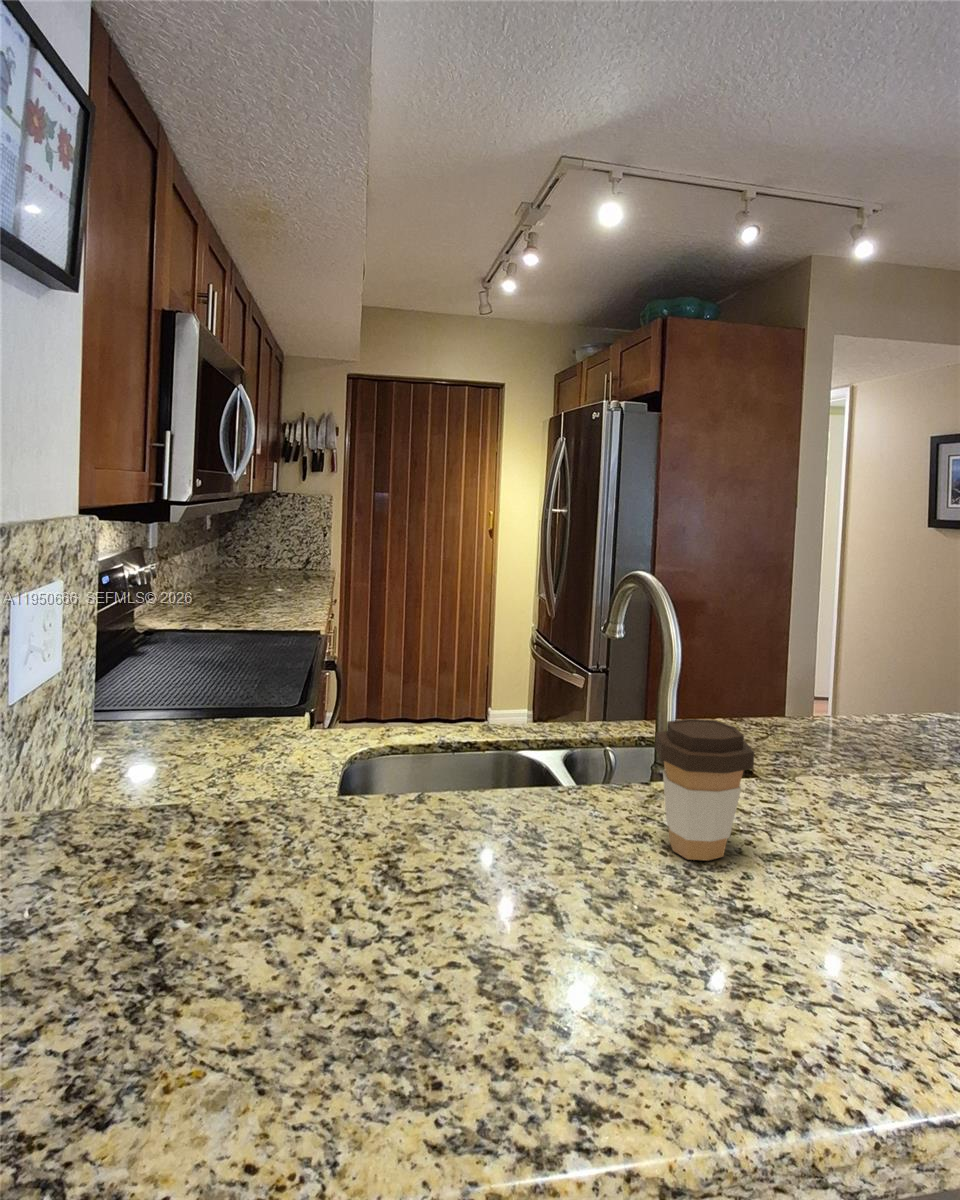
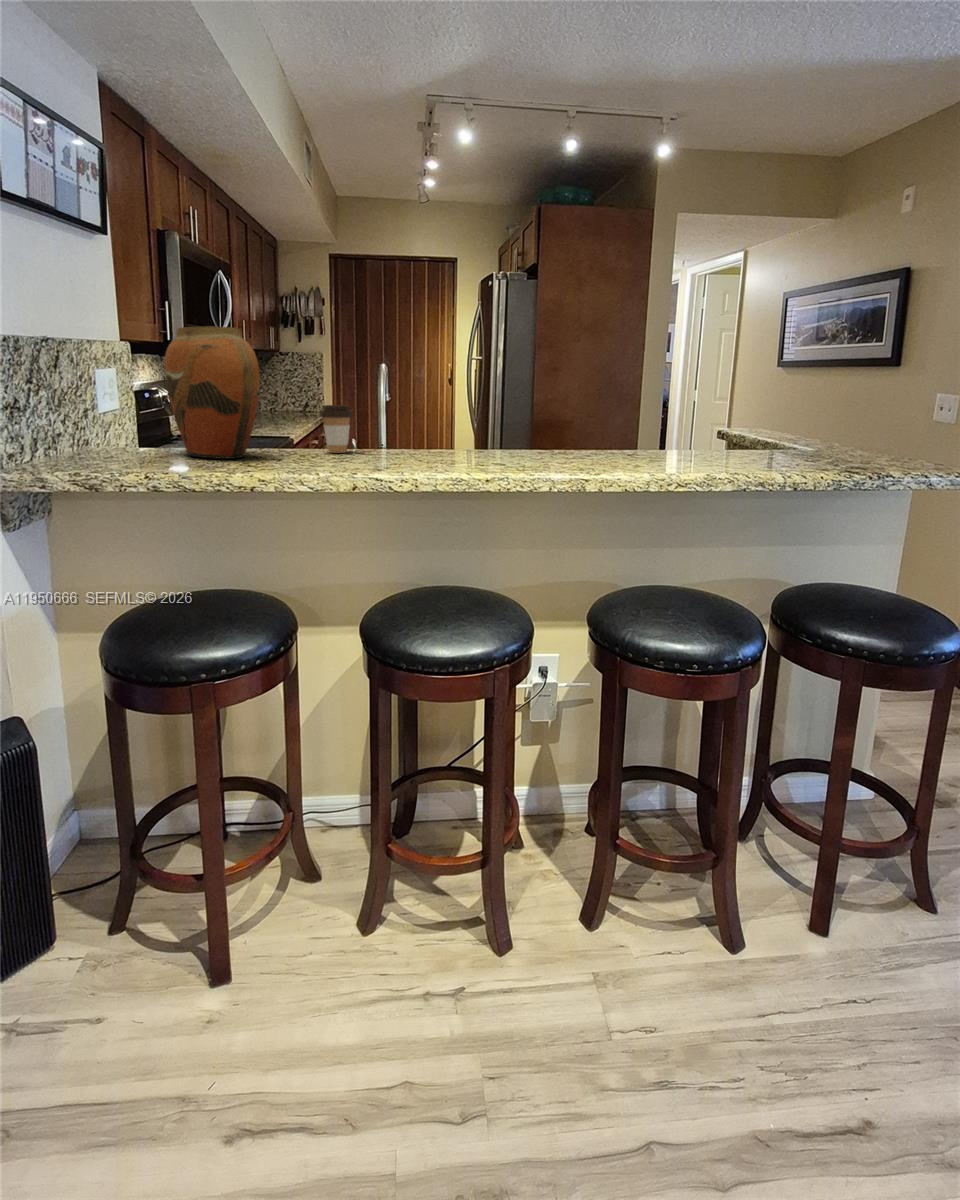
vase: none [249,531,609,983] -> present [165,326,260,459]

